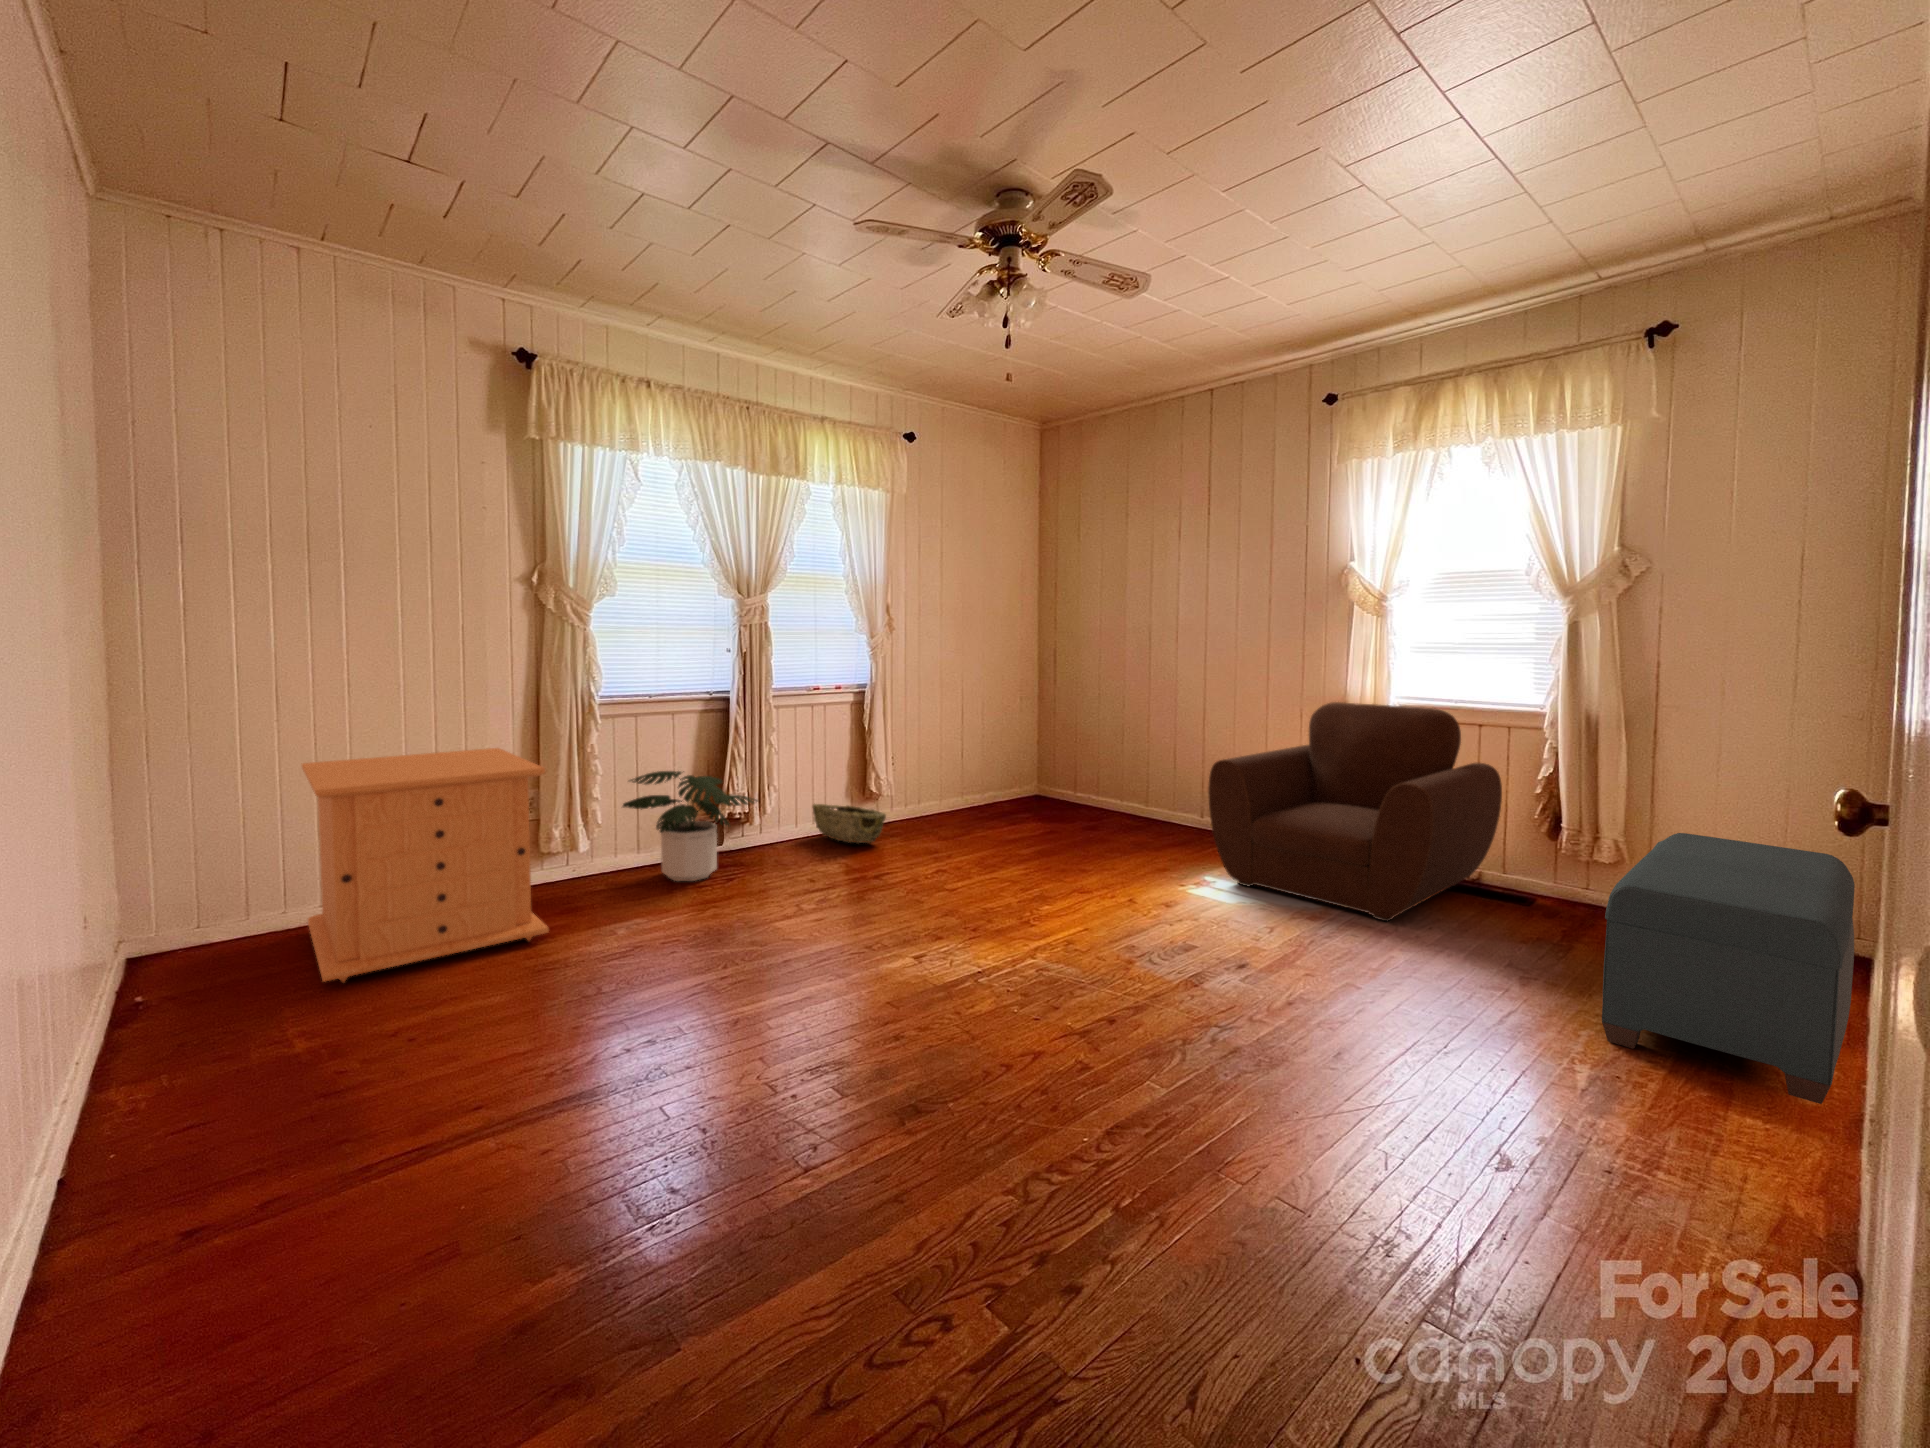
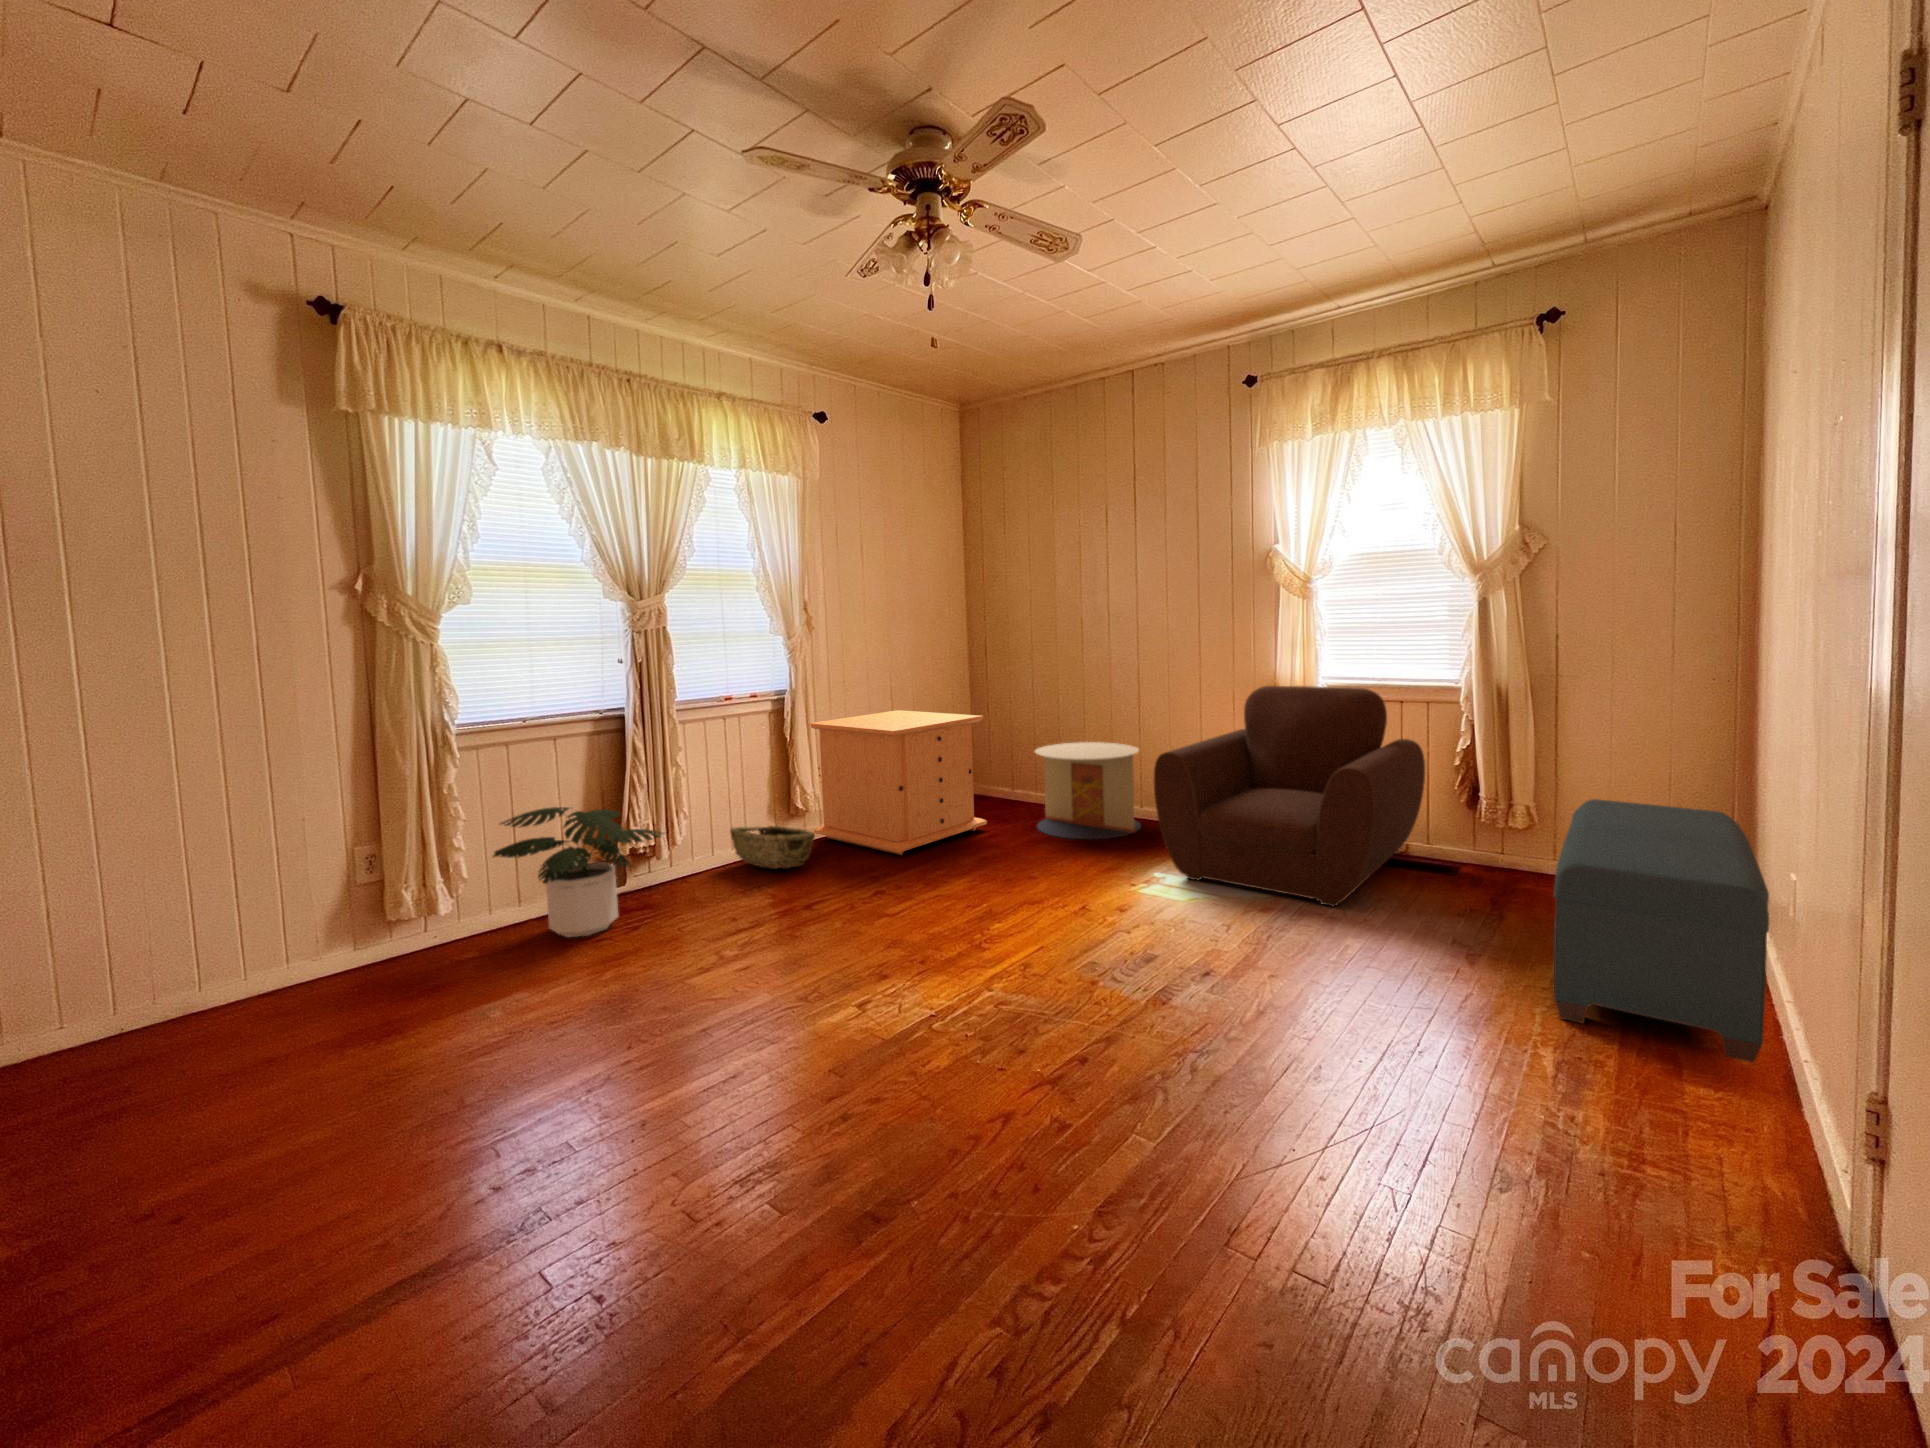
dresser: present [302,748,549,982] -> present [810,710,987,855]
side table: none [1095,750,1201,843] -> present [1035,742,1141,839]

